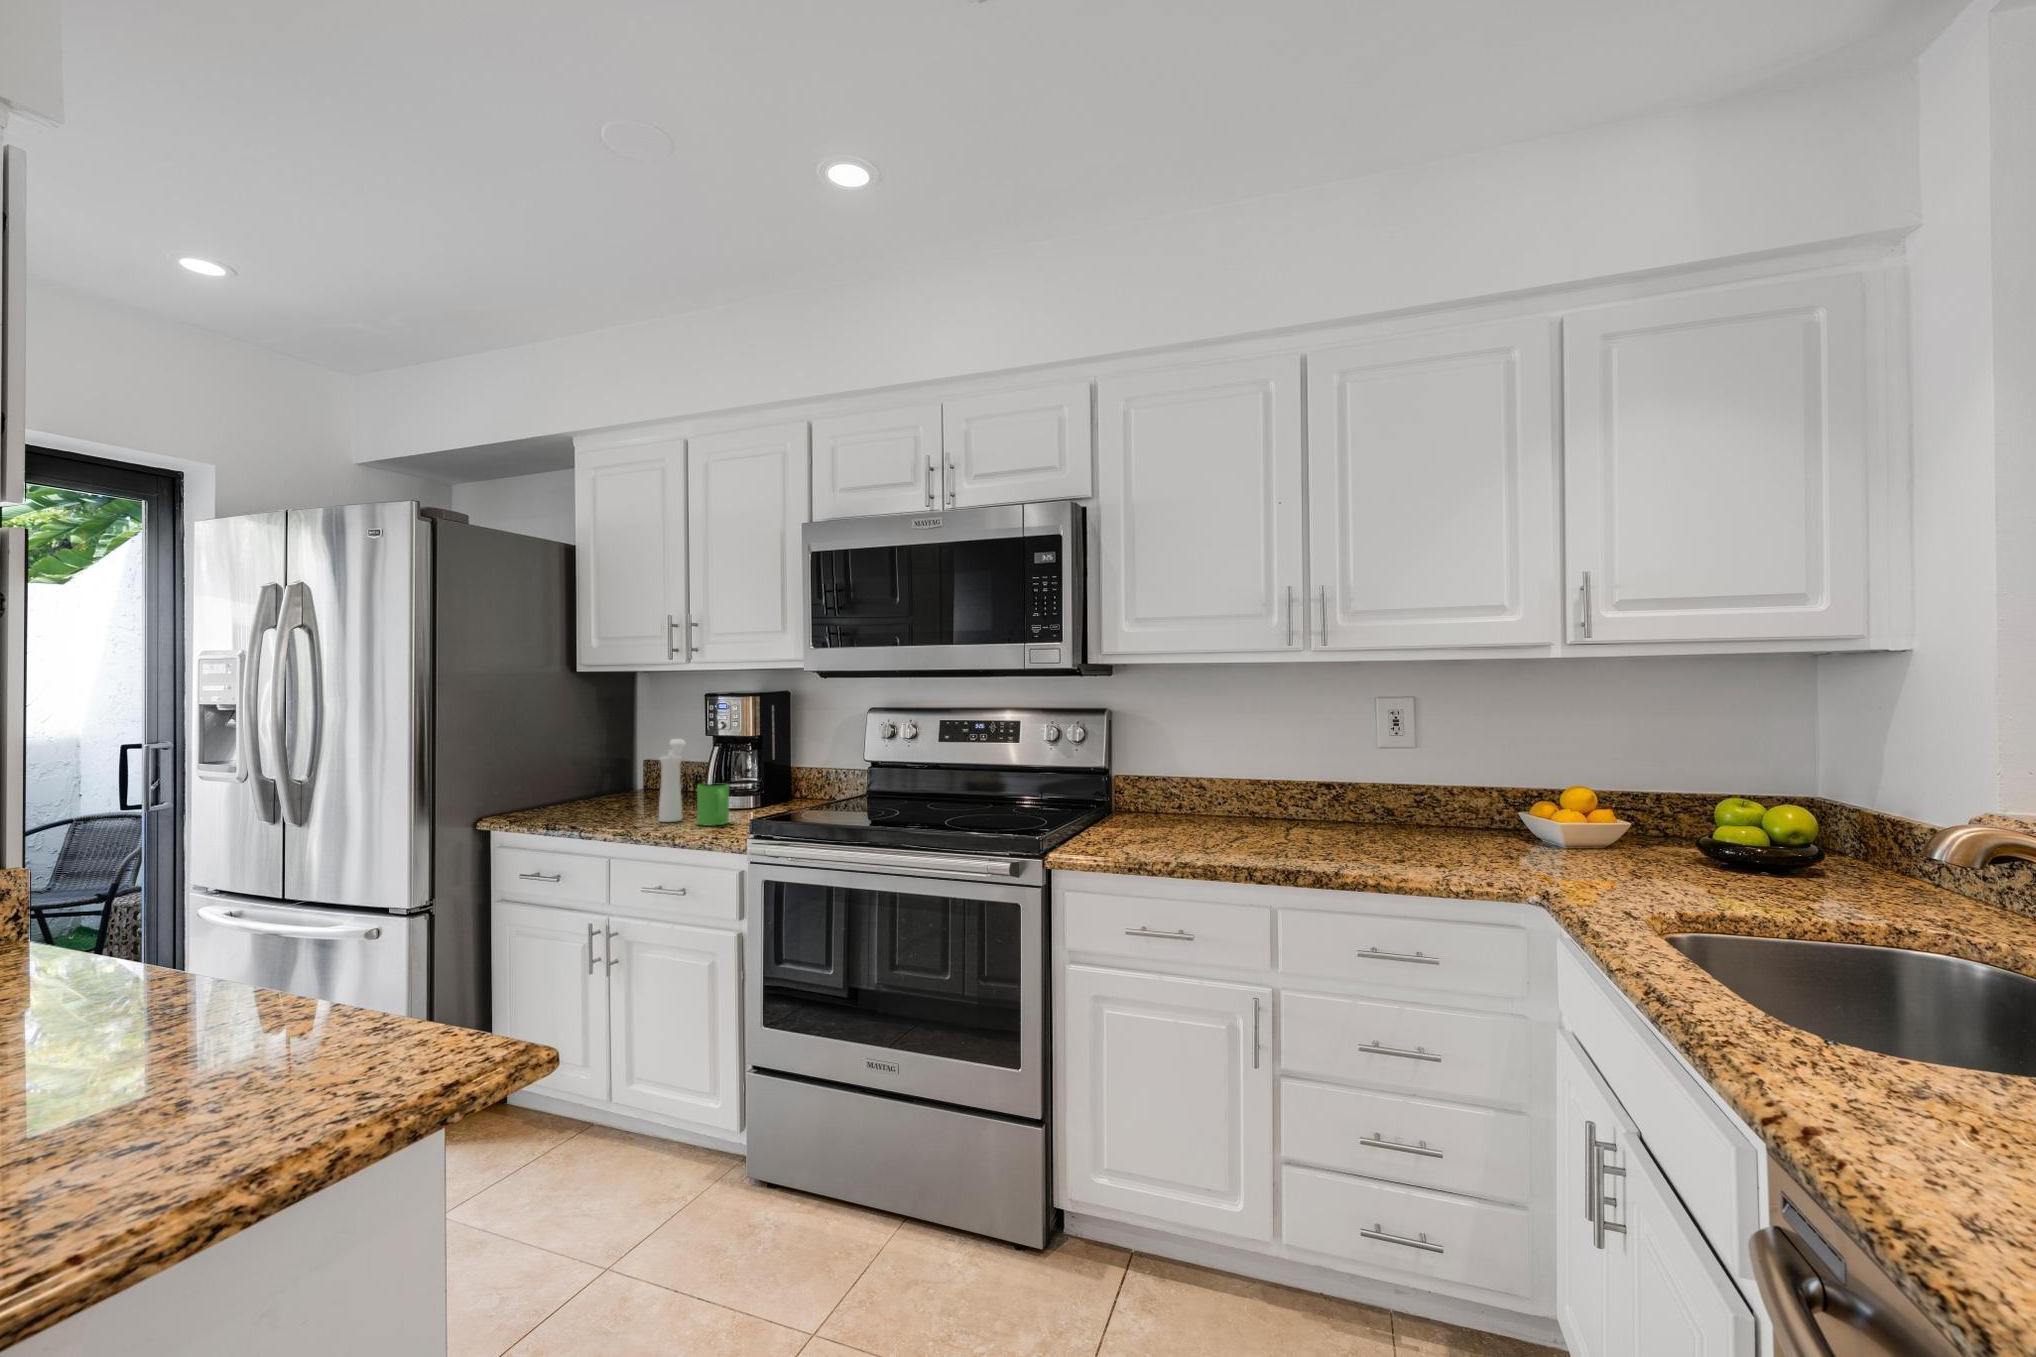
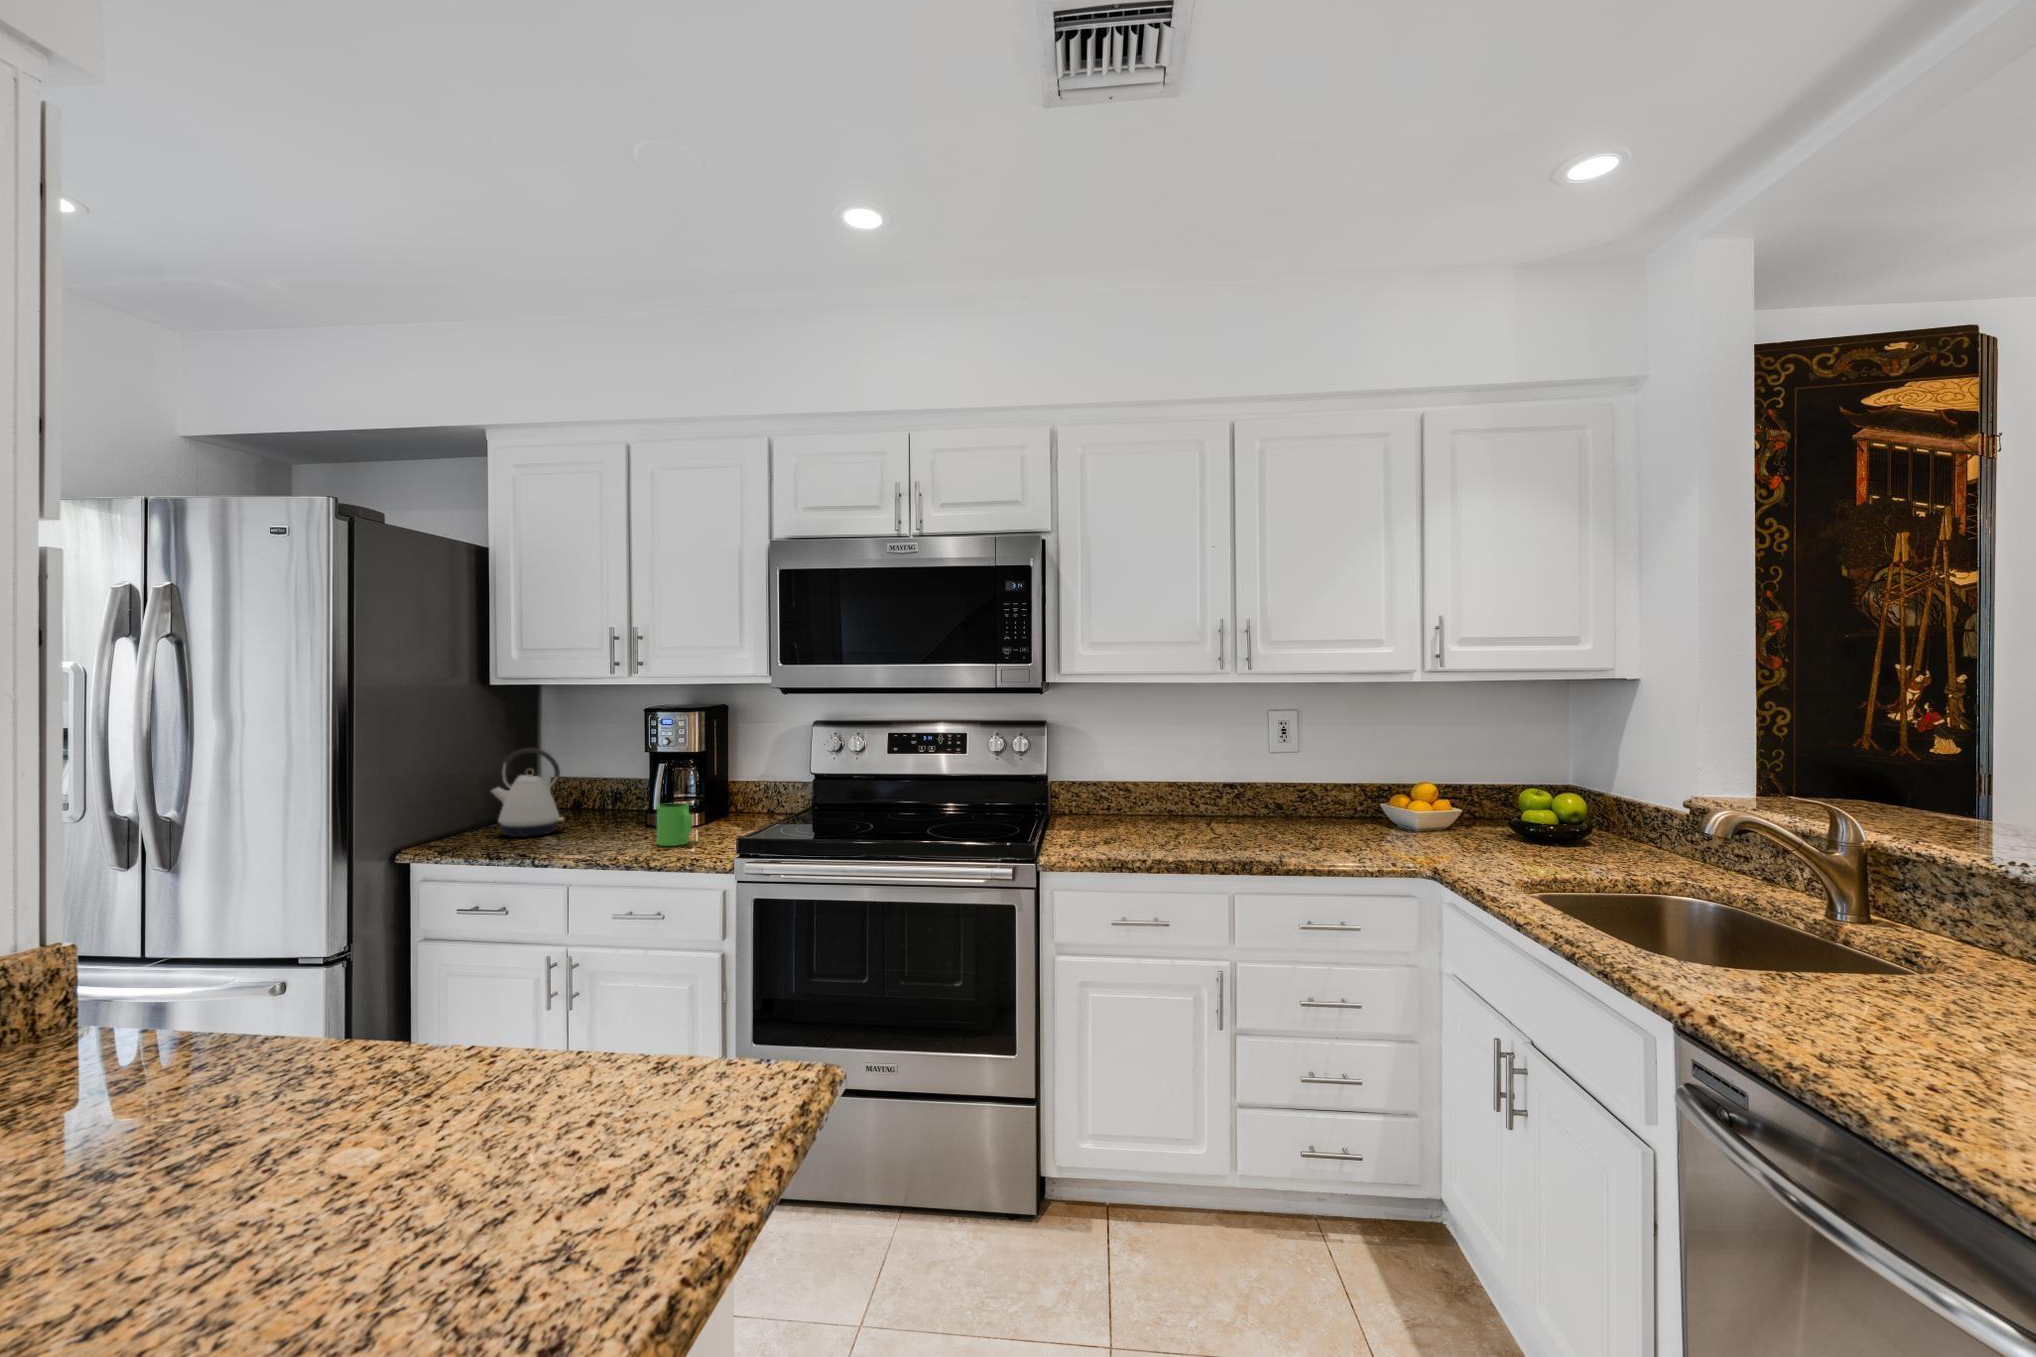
kettle: none [576,728,640,812] -> present [491,748,564,837]
pepper mill: present [659,739,685,822] -> none [609,759,633,844]

